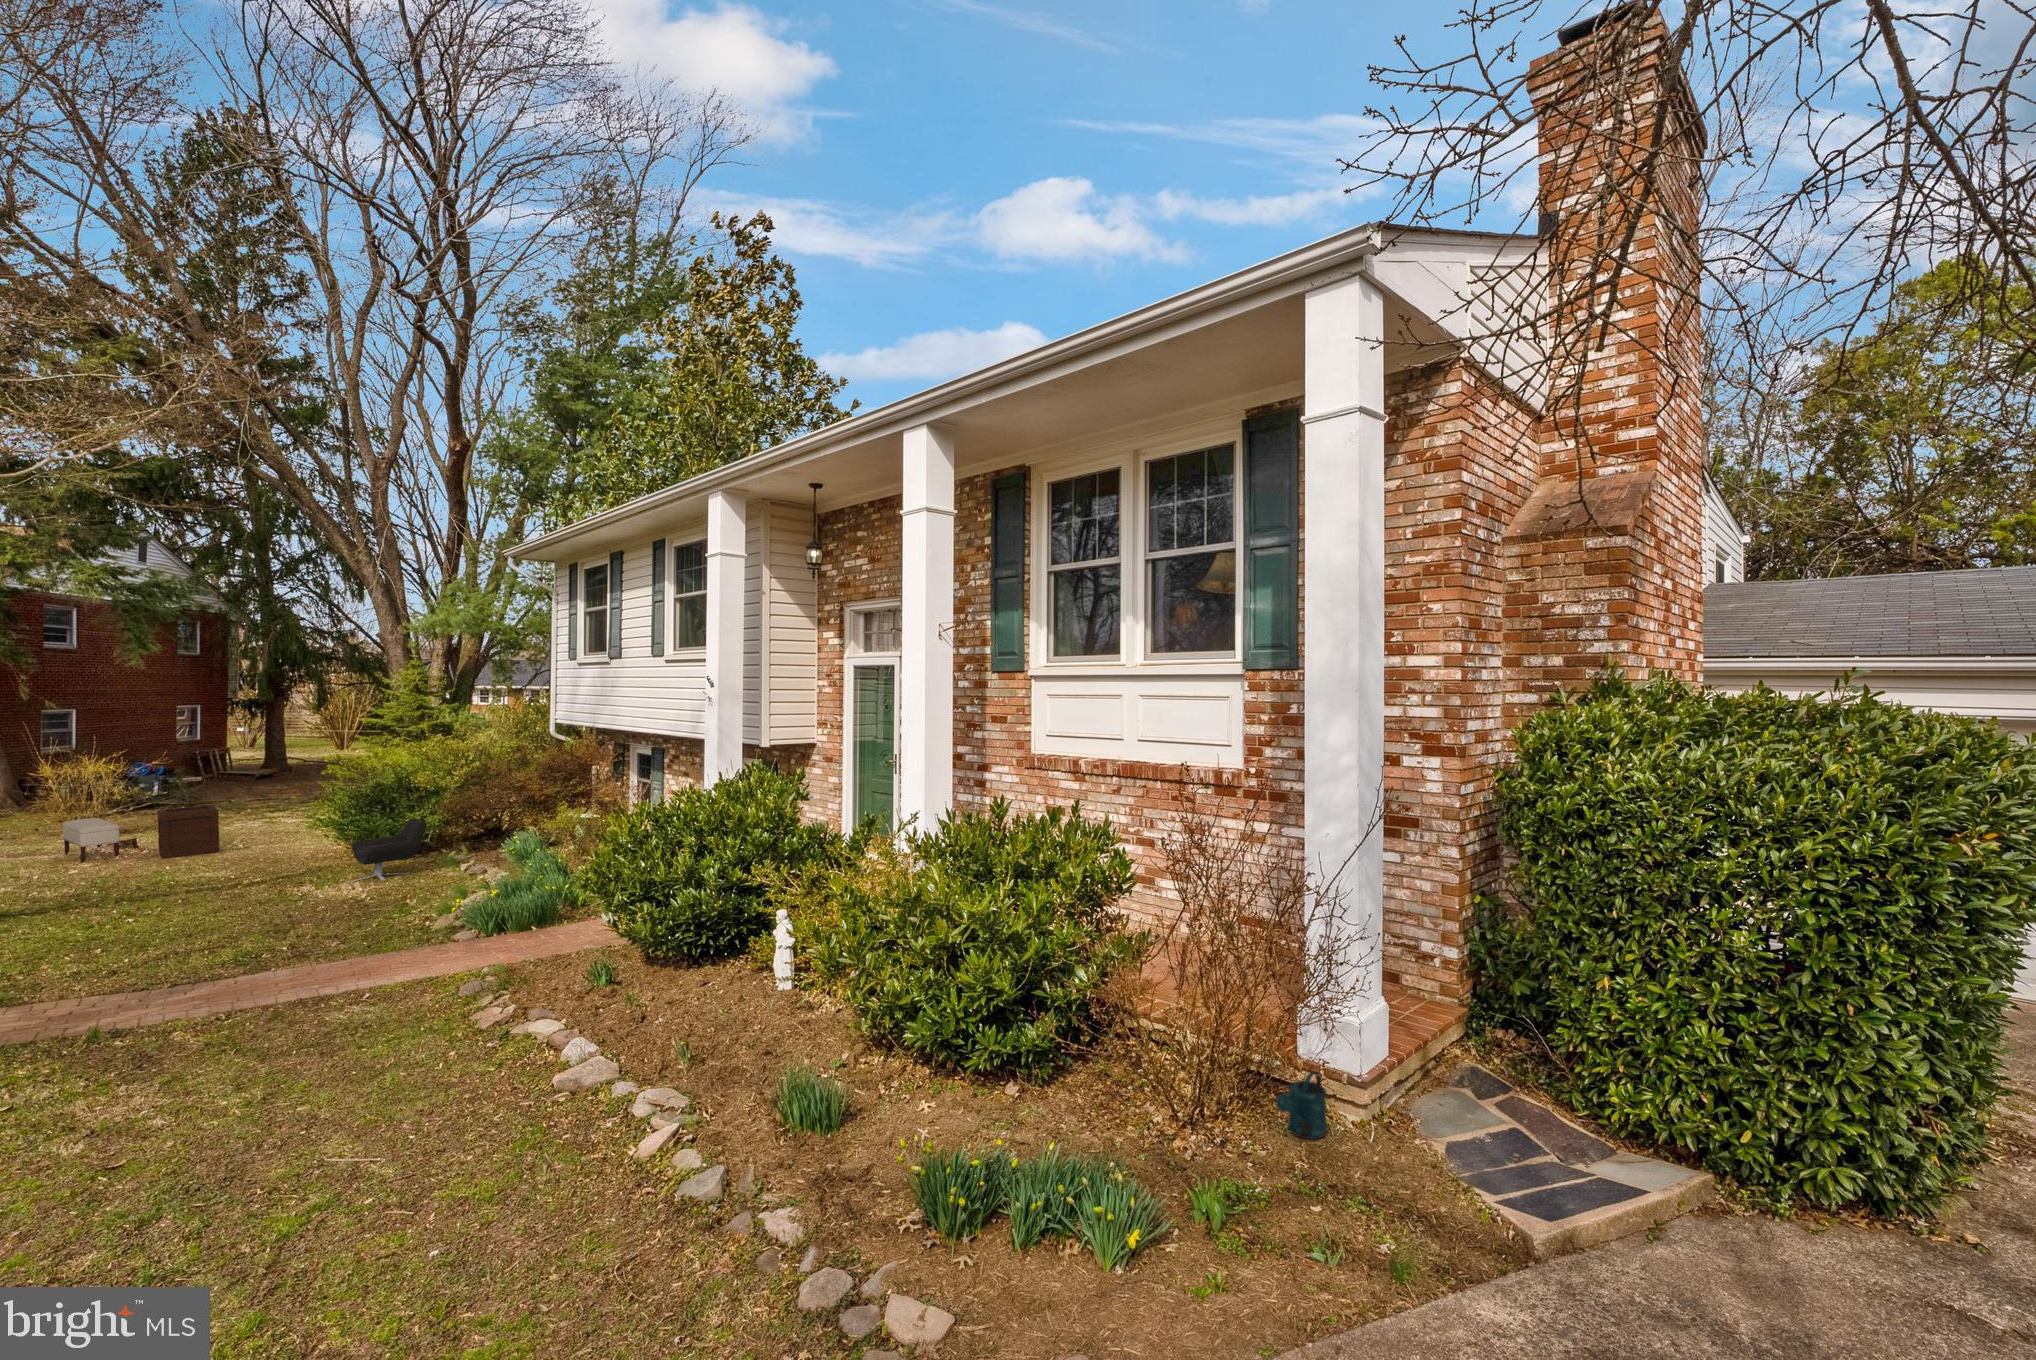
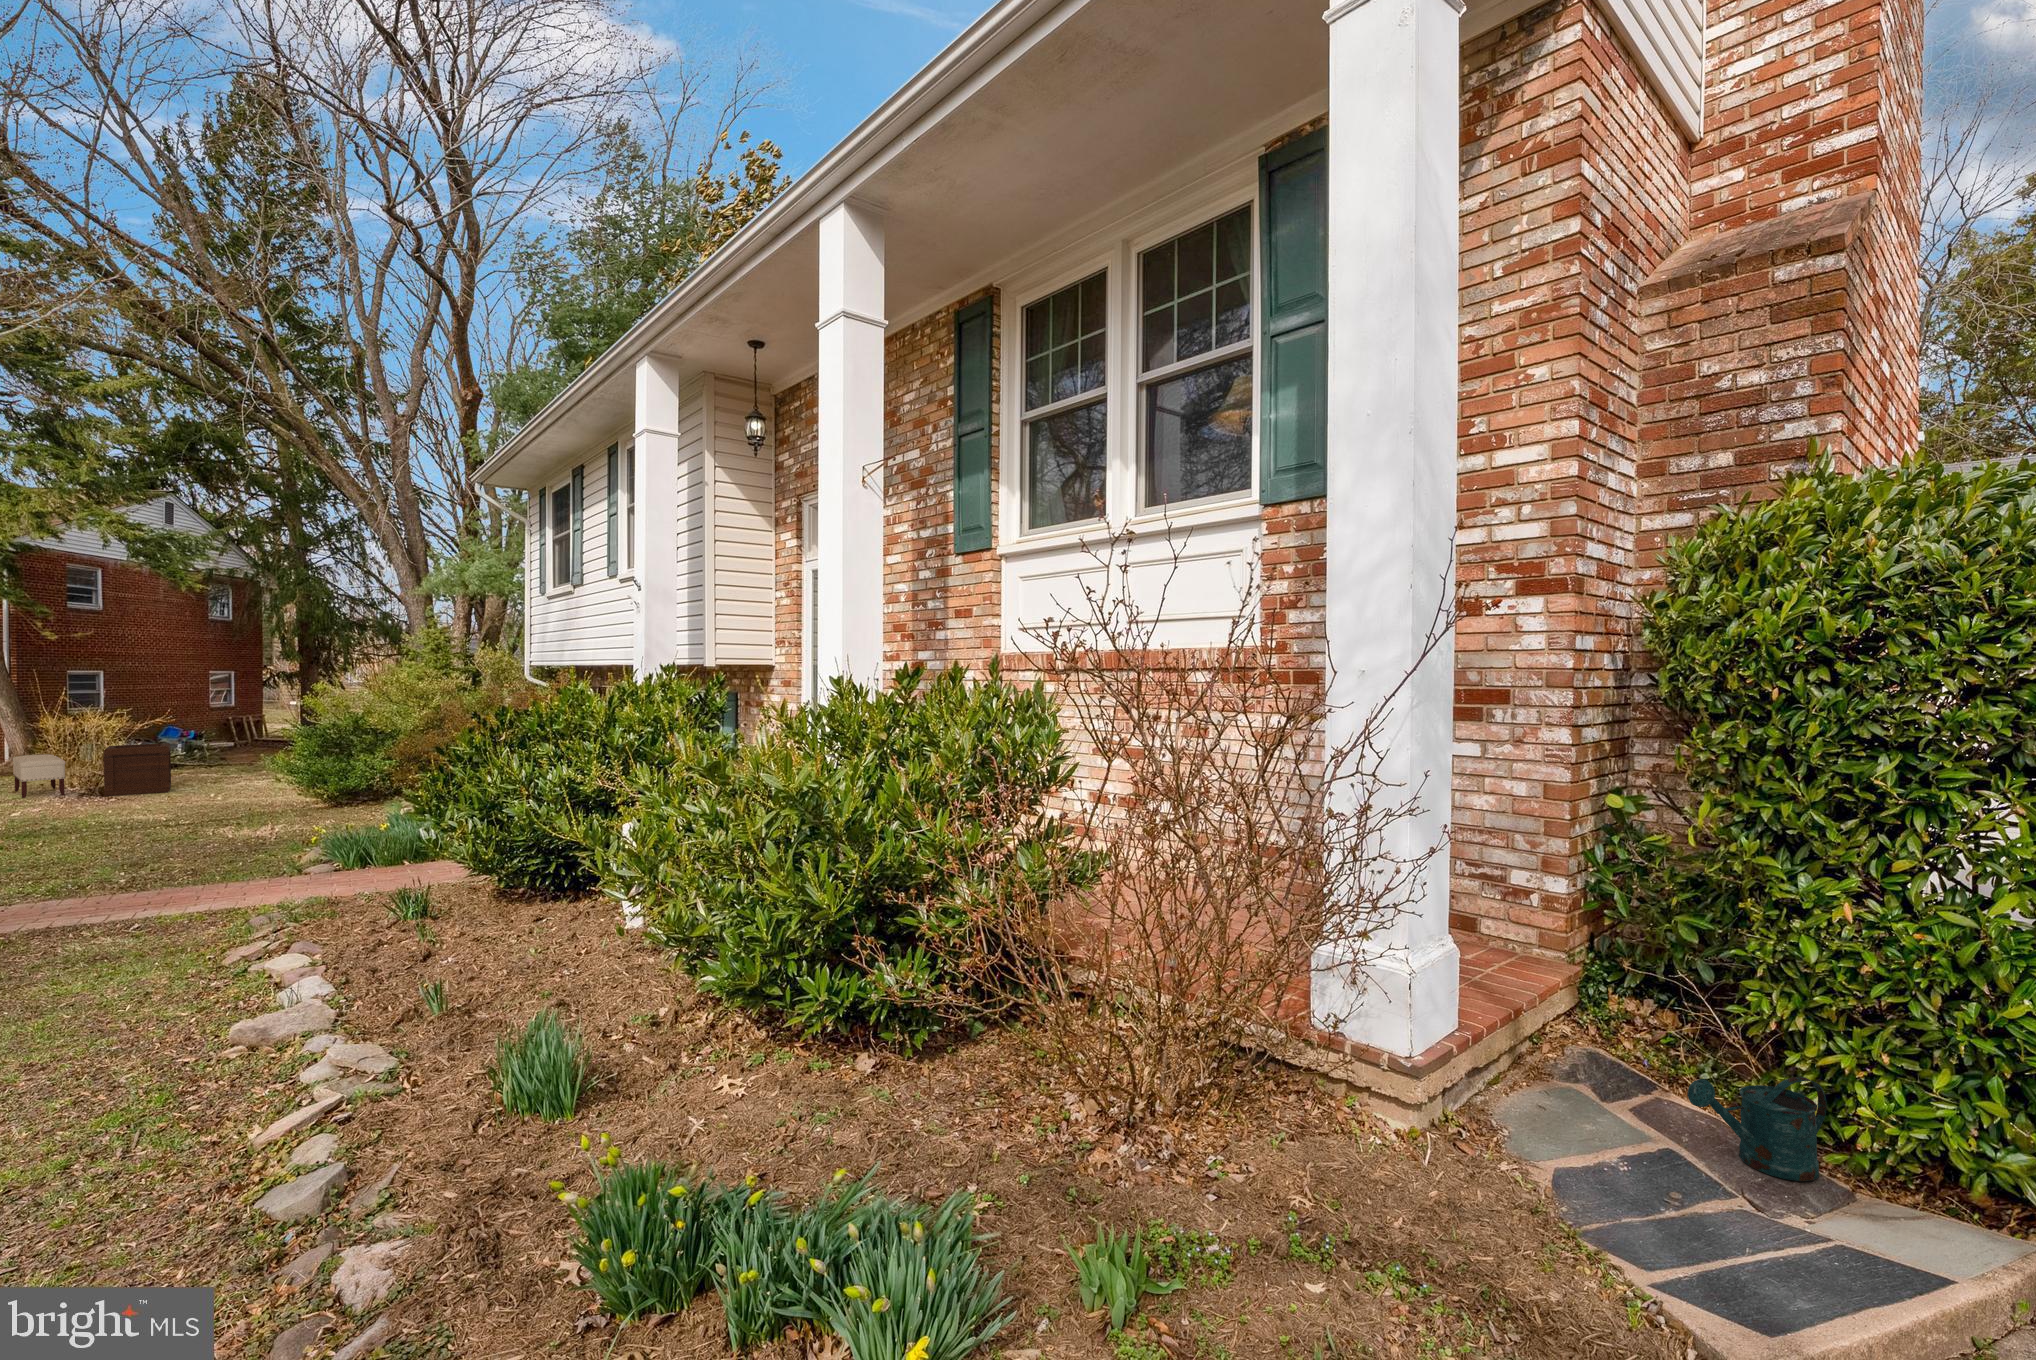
lounge chair: present [348,818,427,882] -> none [264,752,357,819]
watering can: present [1276,1071,1327,1139] -> present [1687,1077,1827,1181]

